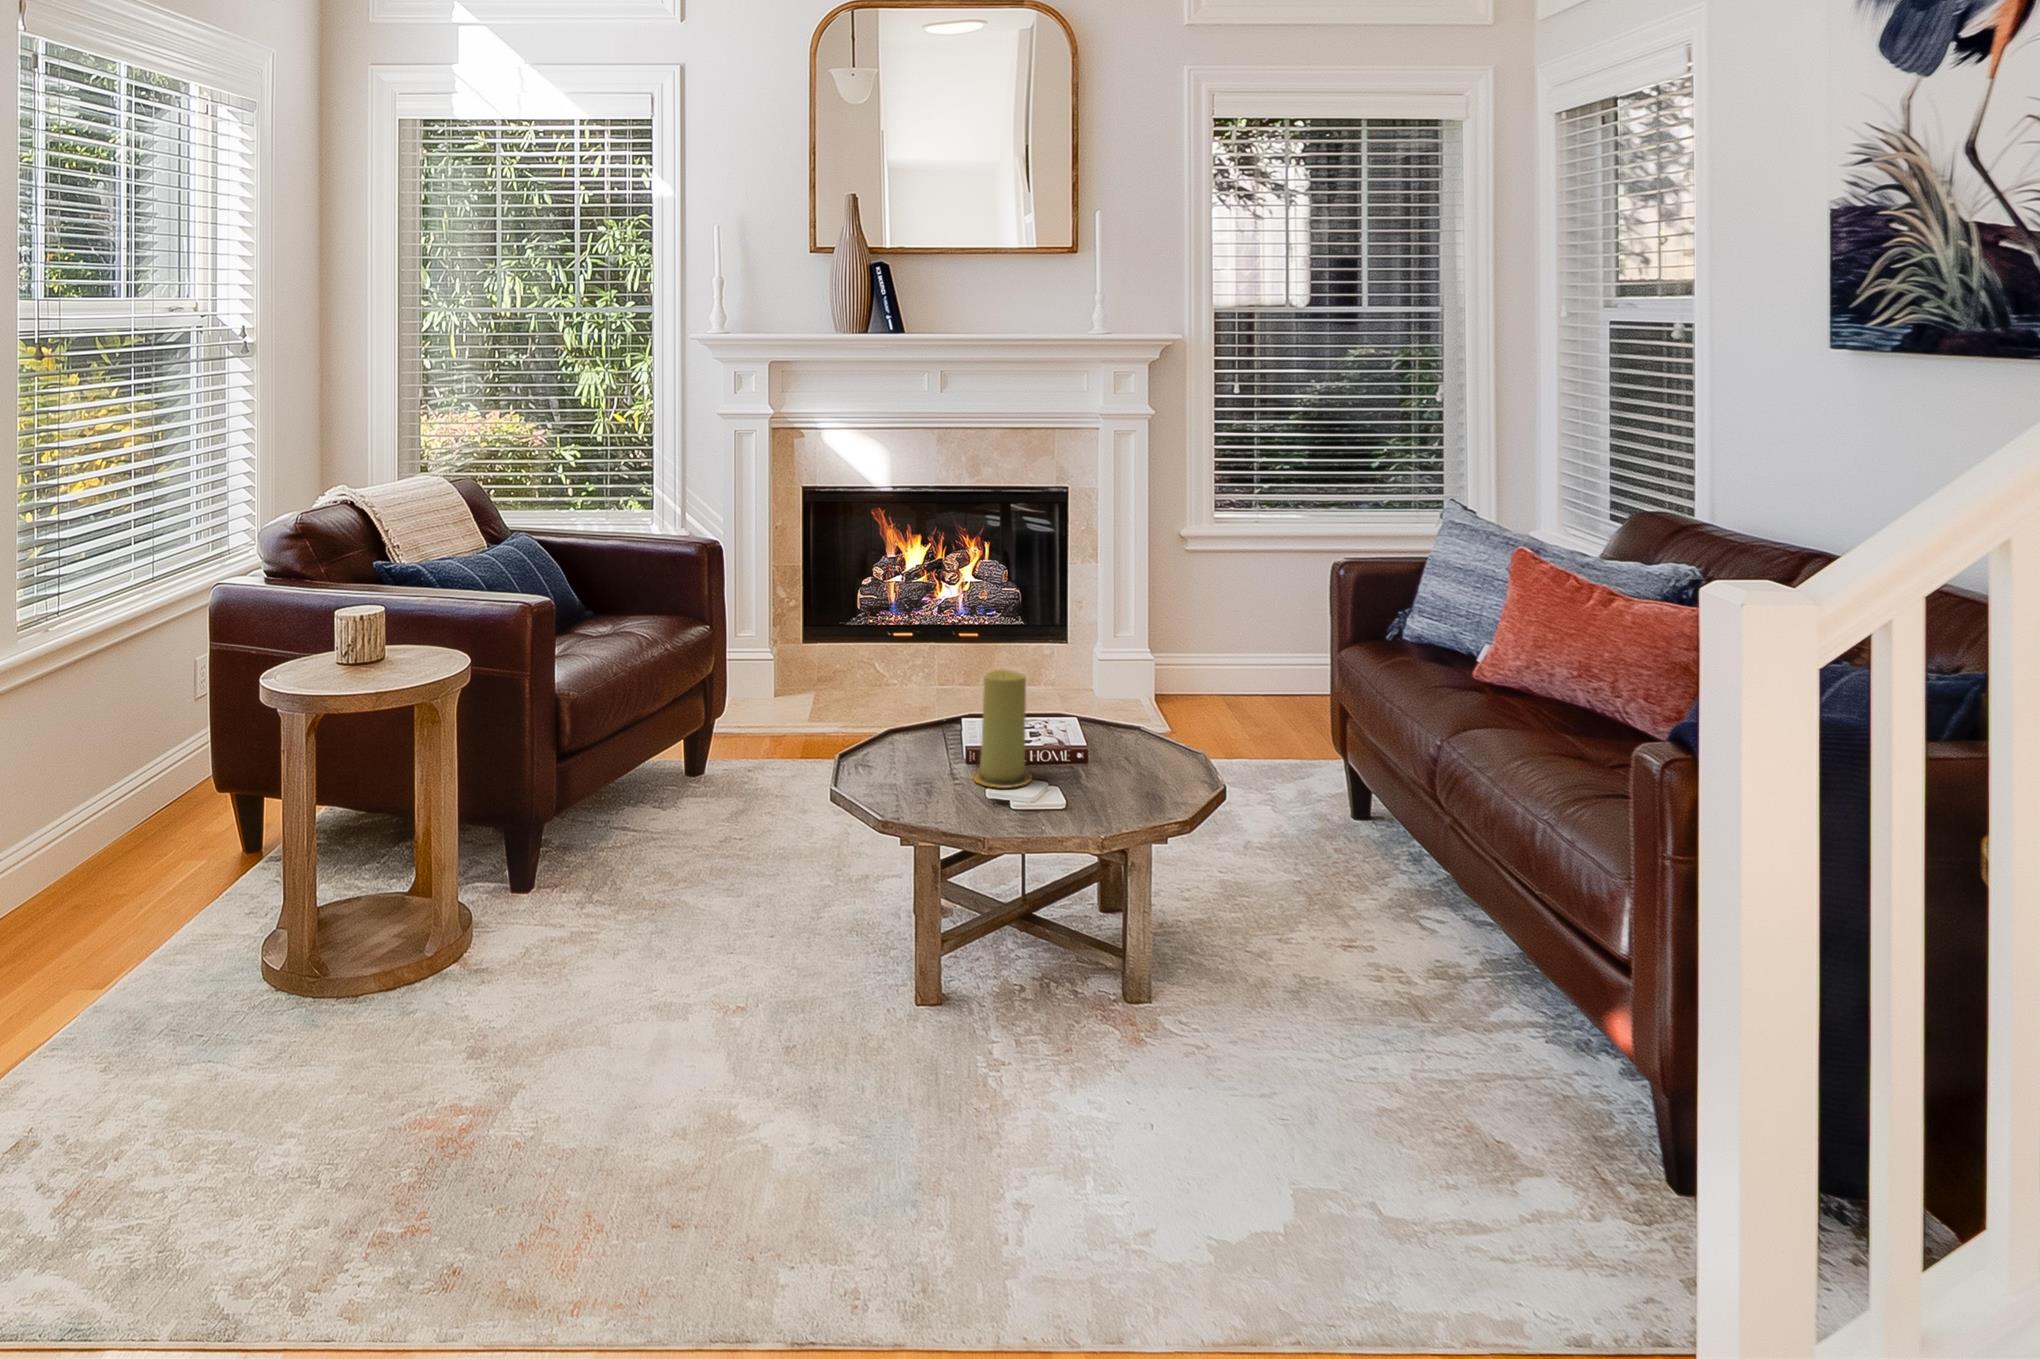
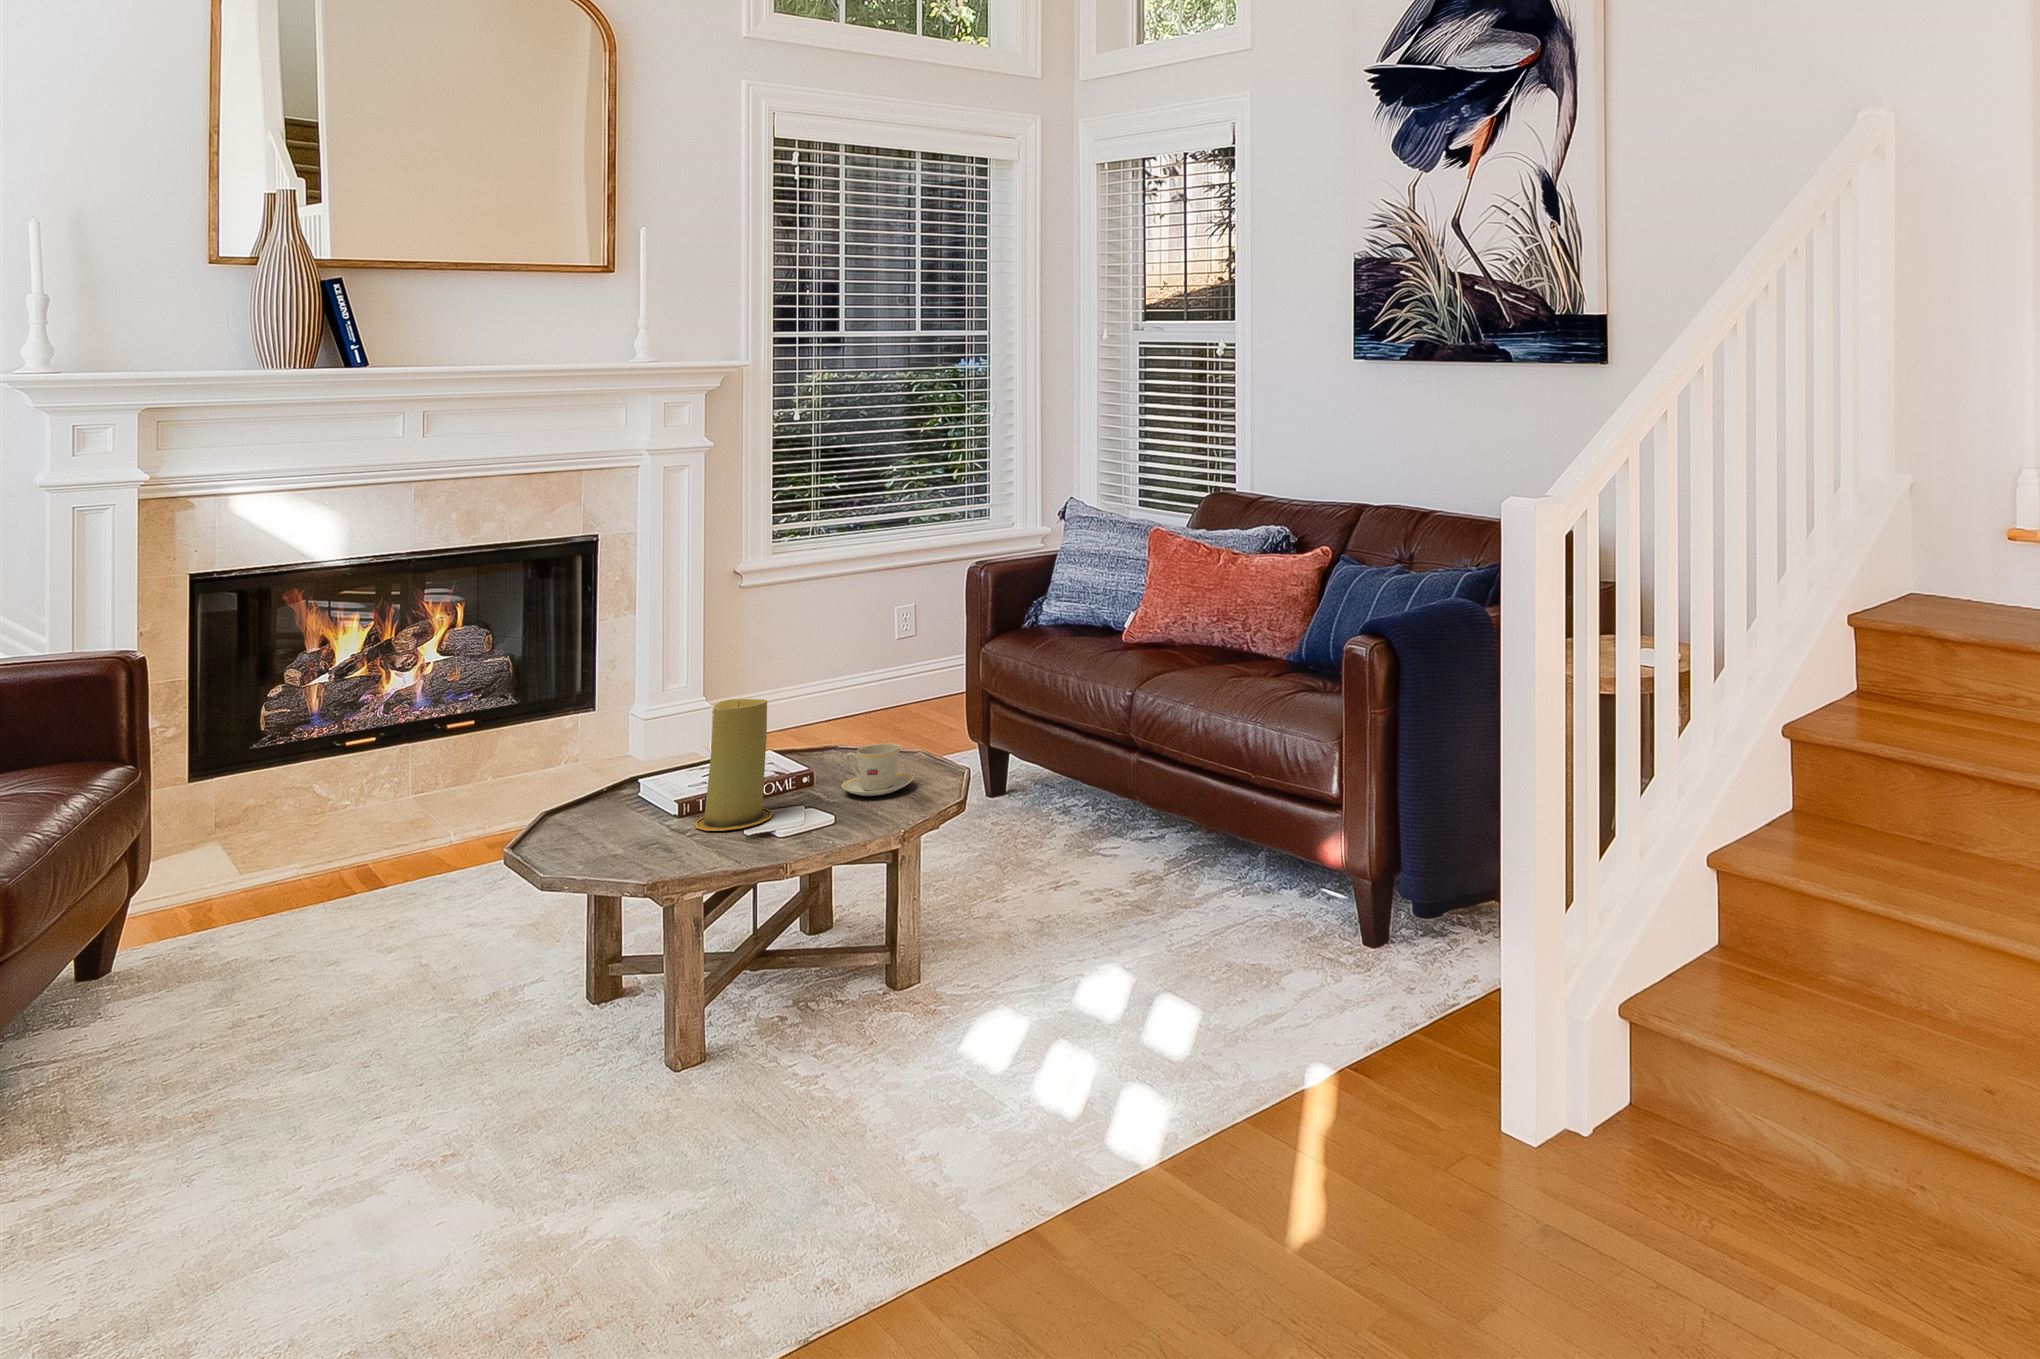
teacup: none [1094,737,1158,788] -> present [841,743,914,796]

